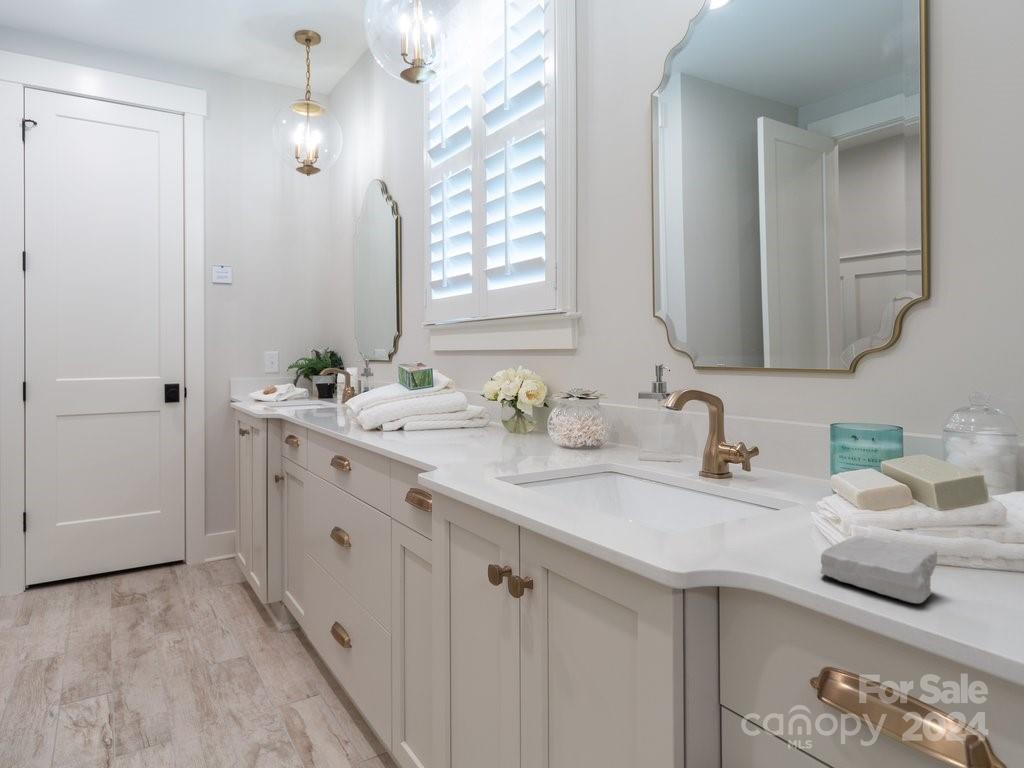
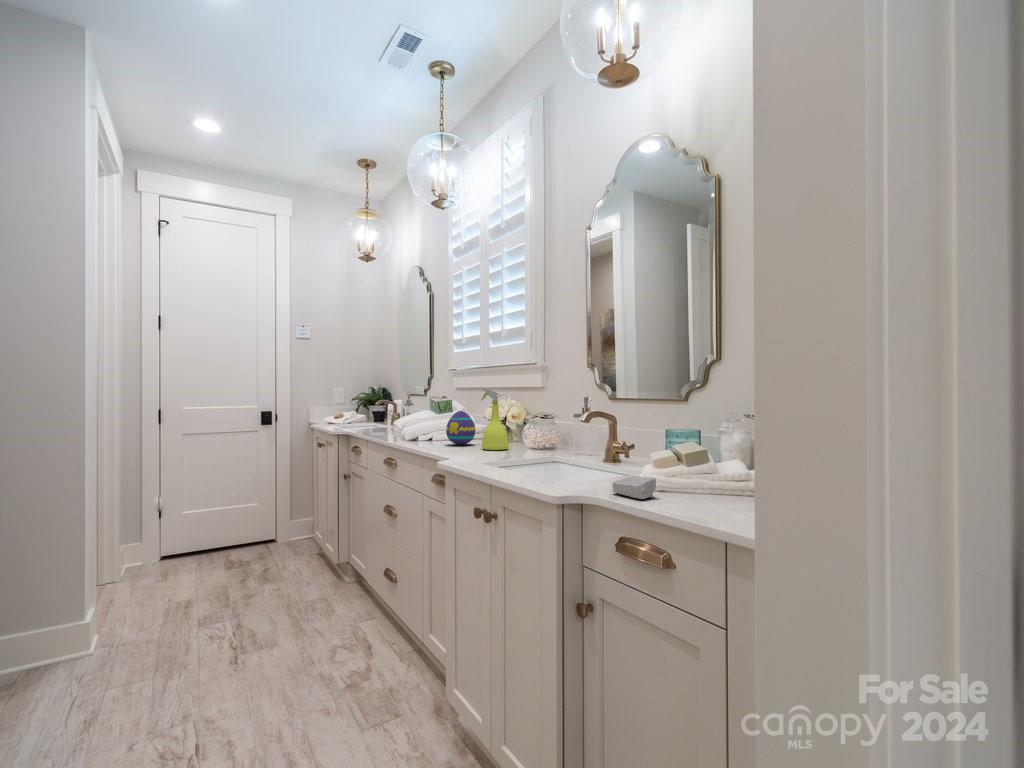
spray bottle: none [481,350,526,449] -> present [481,388,509,450]
decorative egg: none [425,386,470,438] -> present [446,411,476,445]

